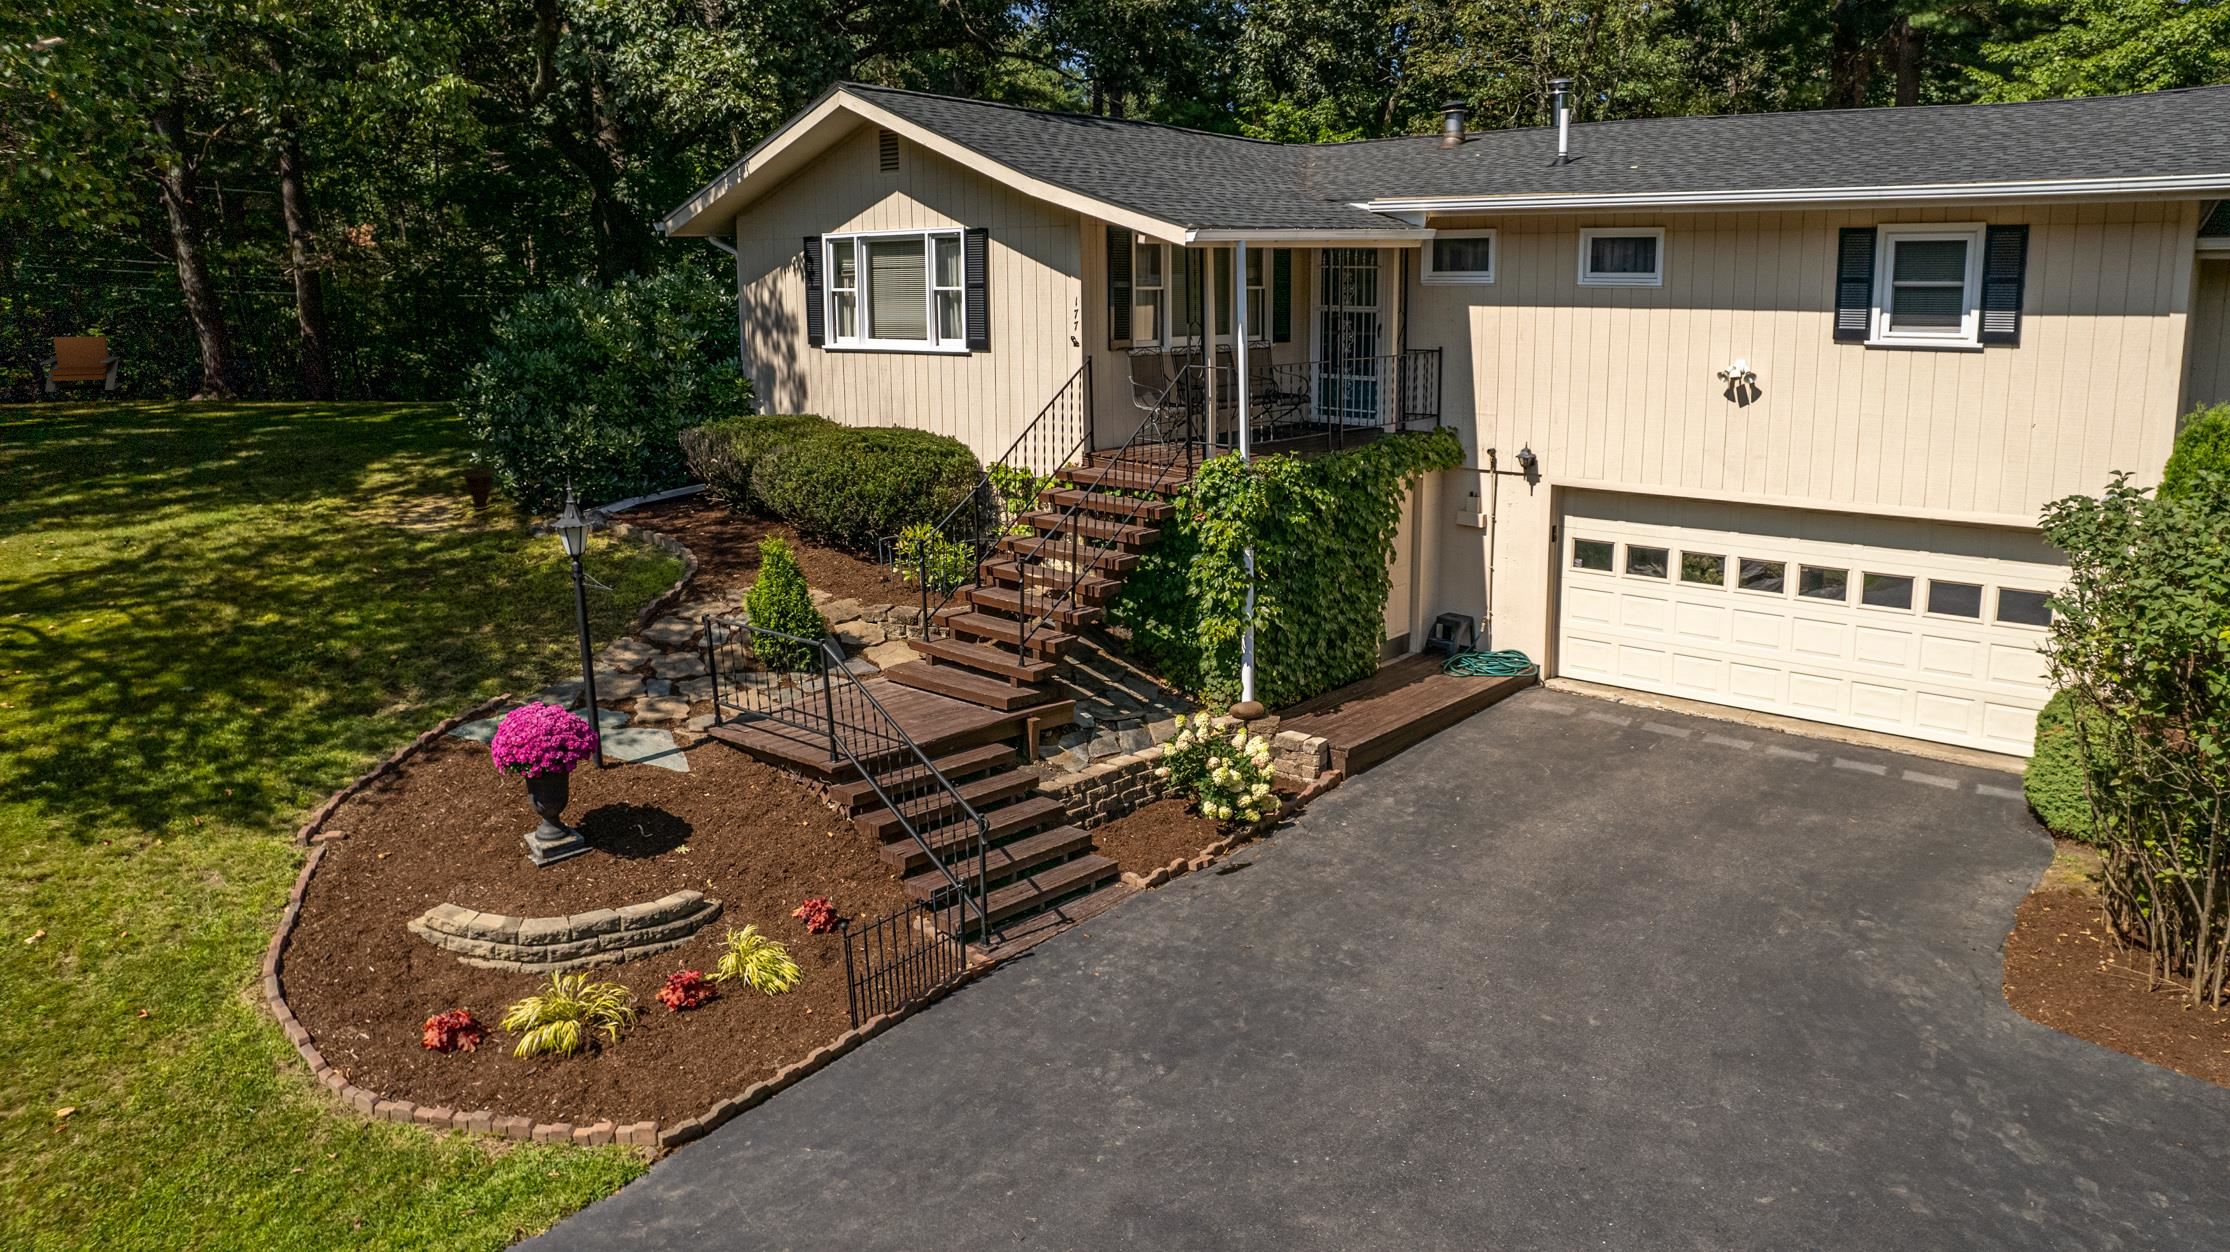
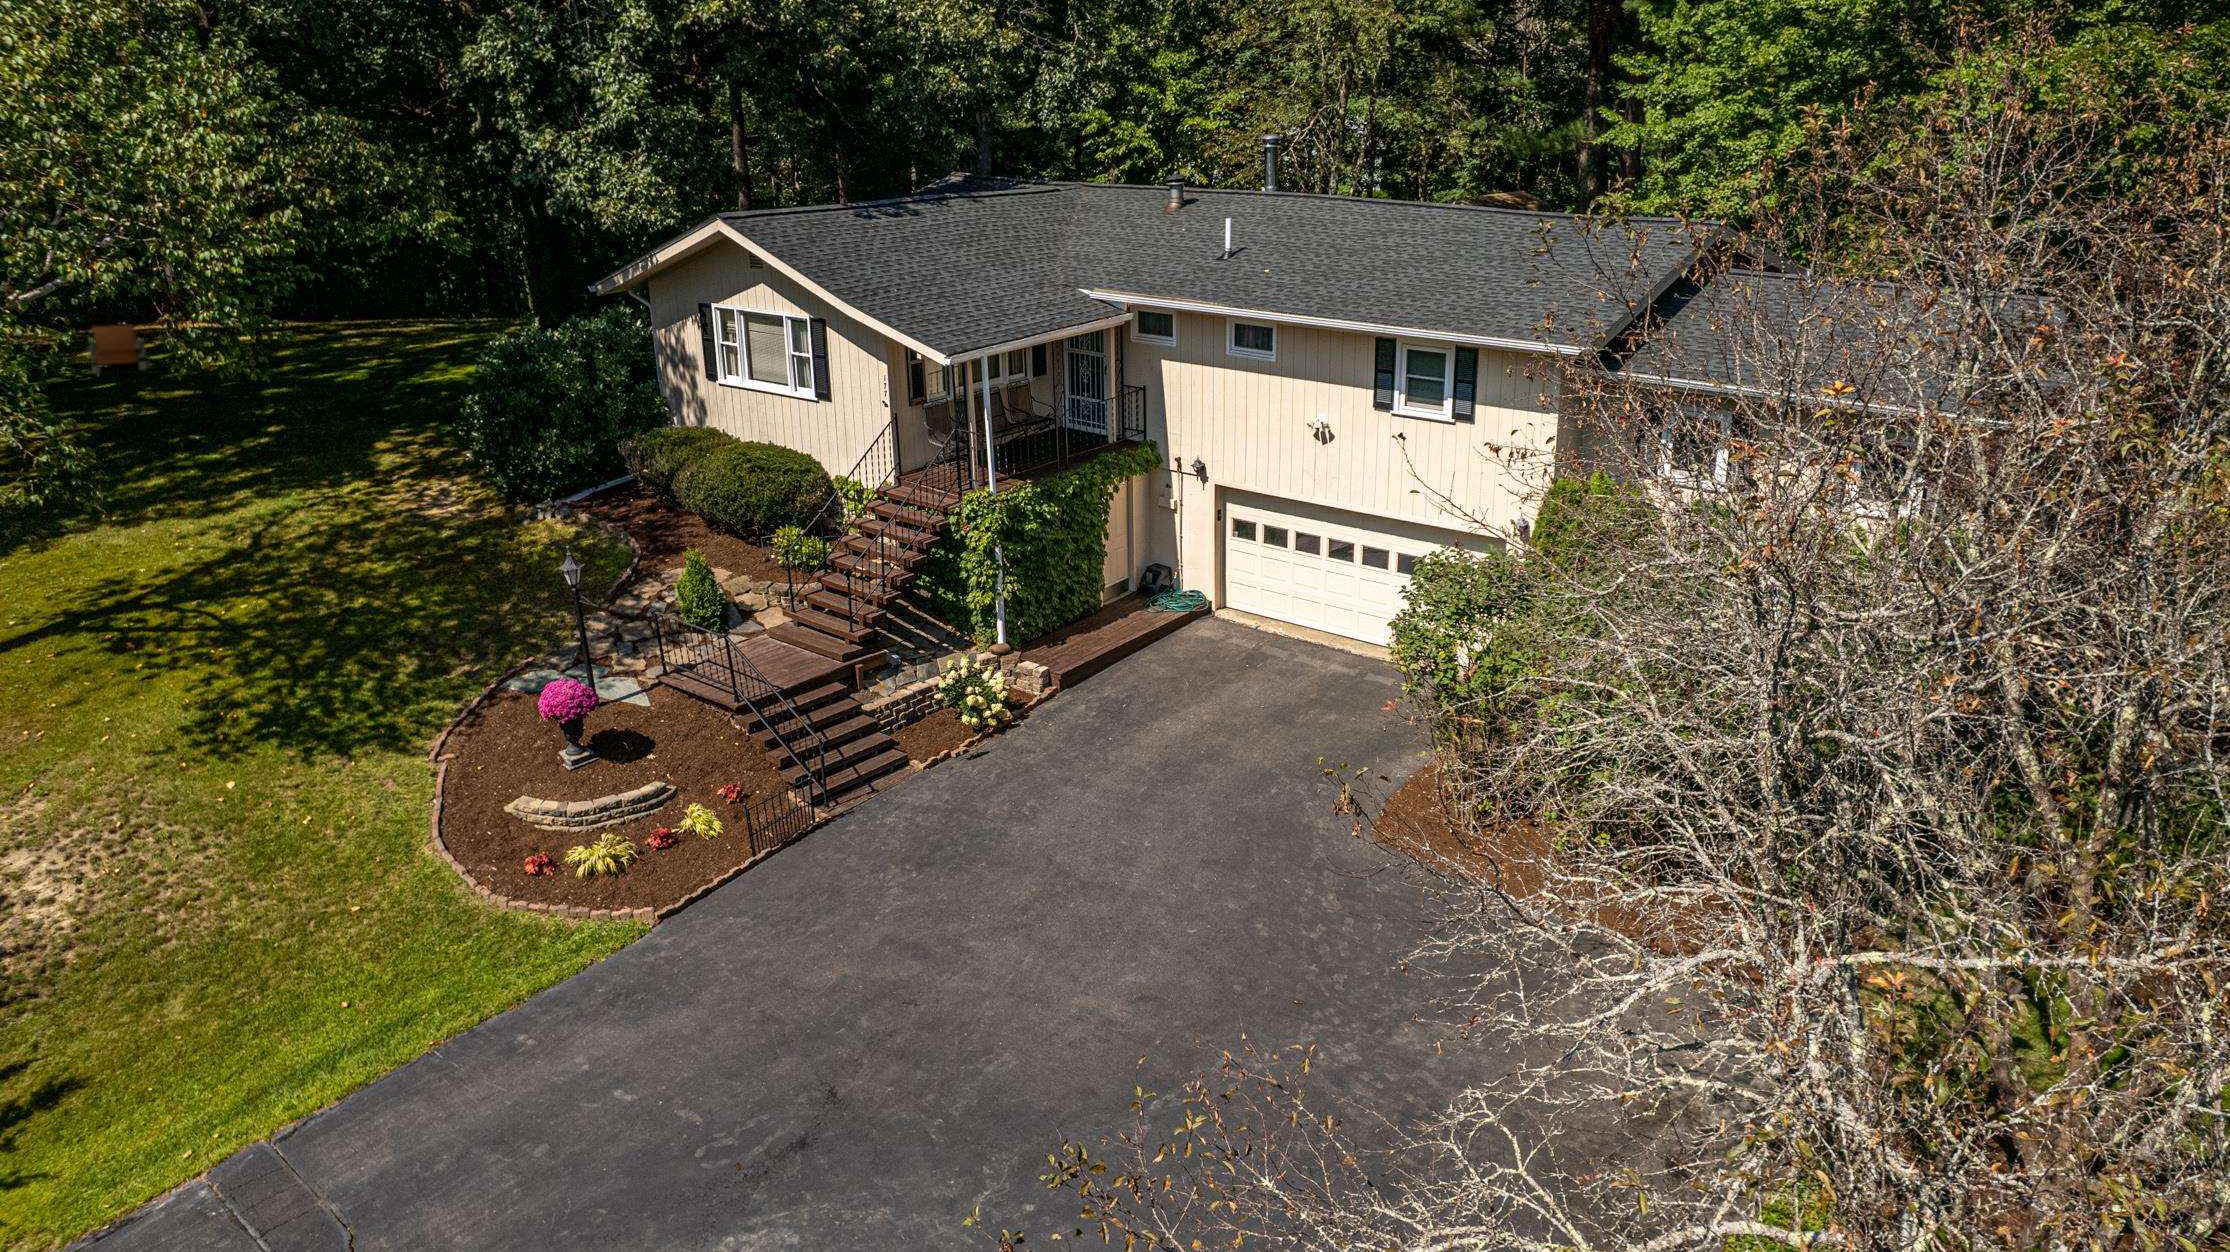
basket: present [462,468,493,510] -> none [465,471,494,505]

